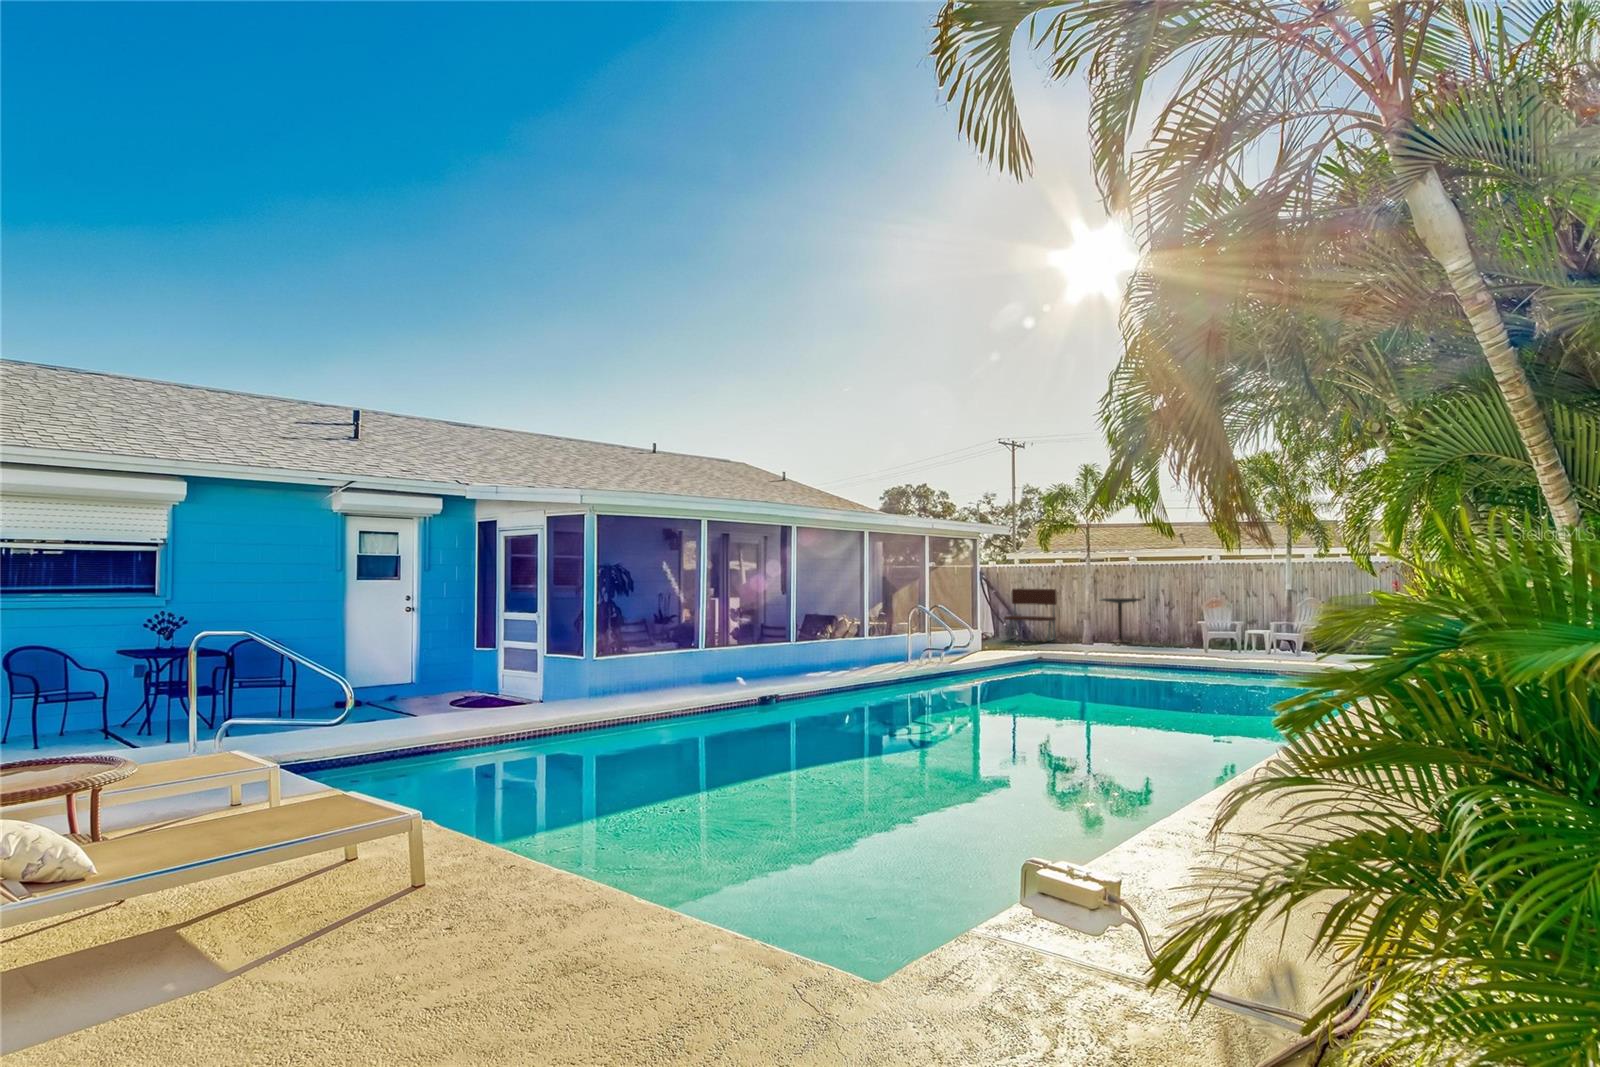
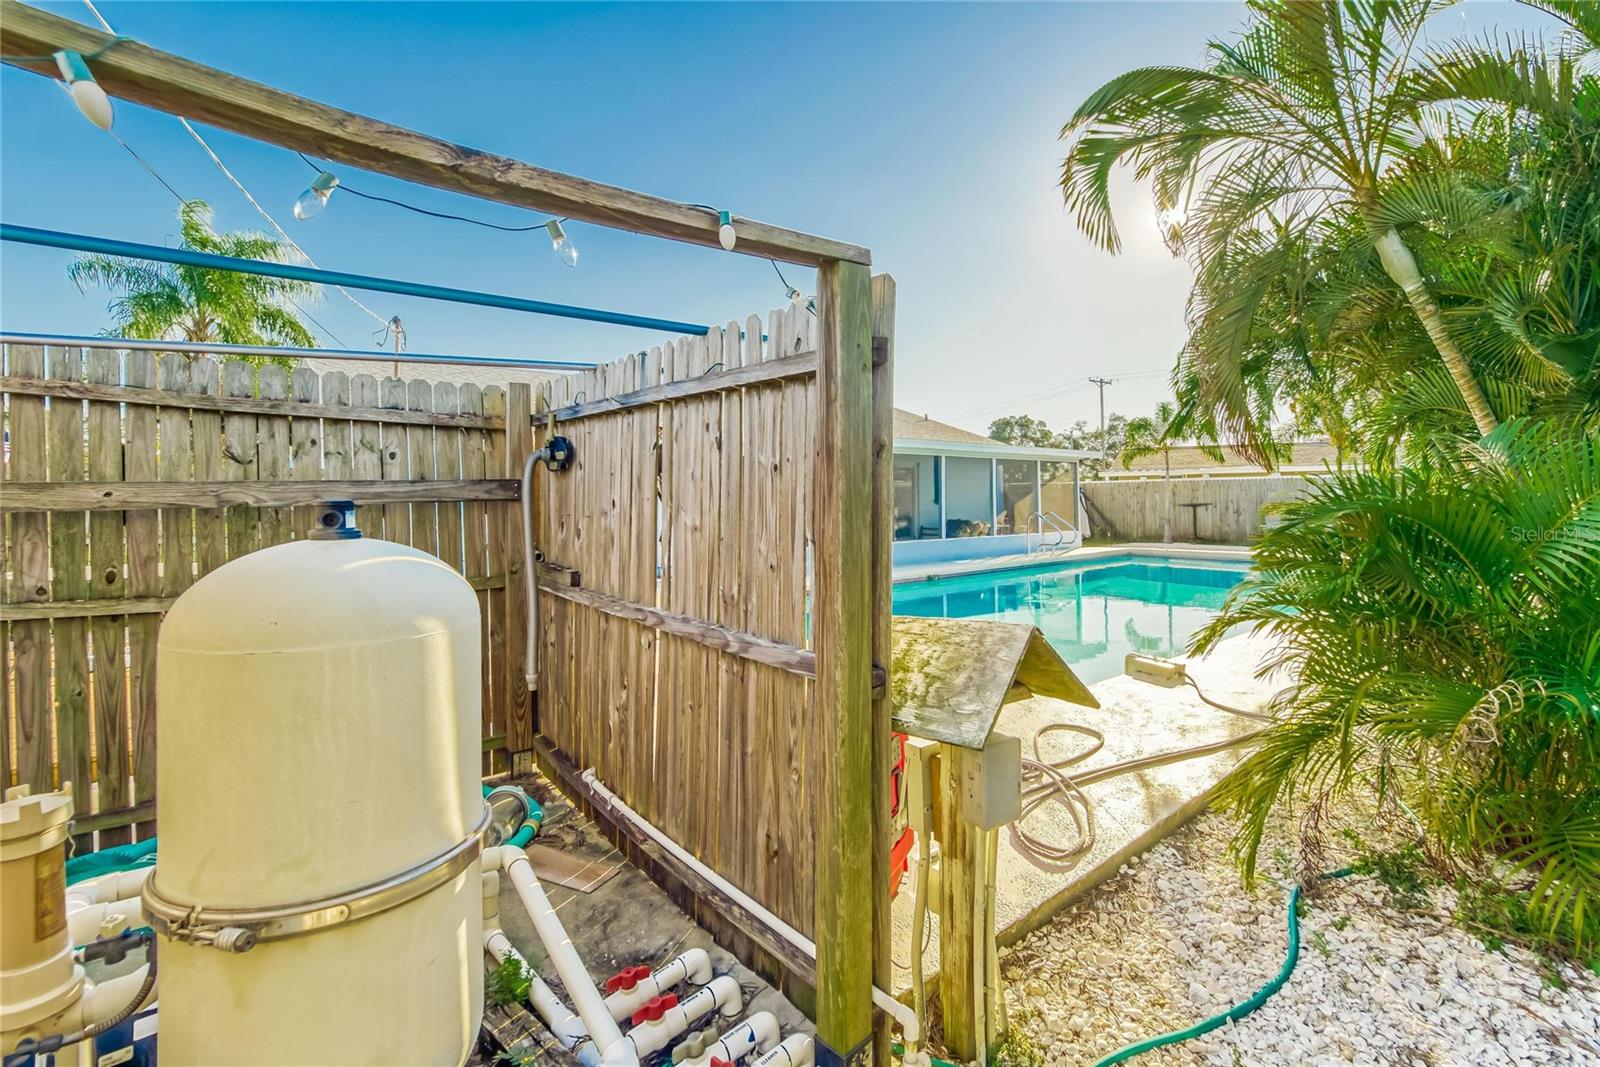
bench: present [1004,589,1057,641] -> none [1097,499,1141,540]

